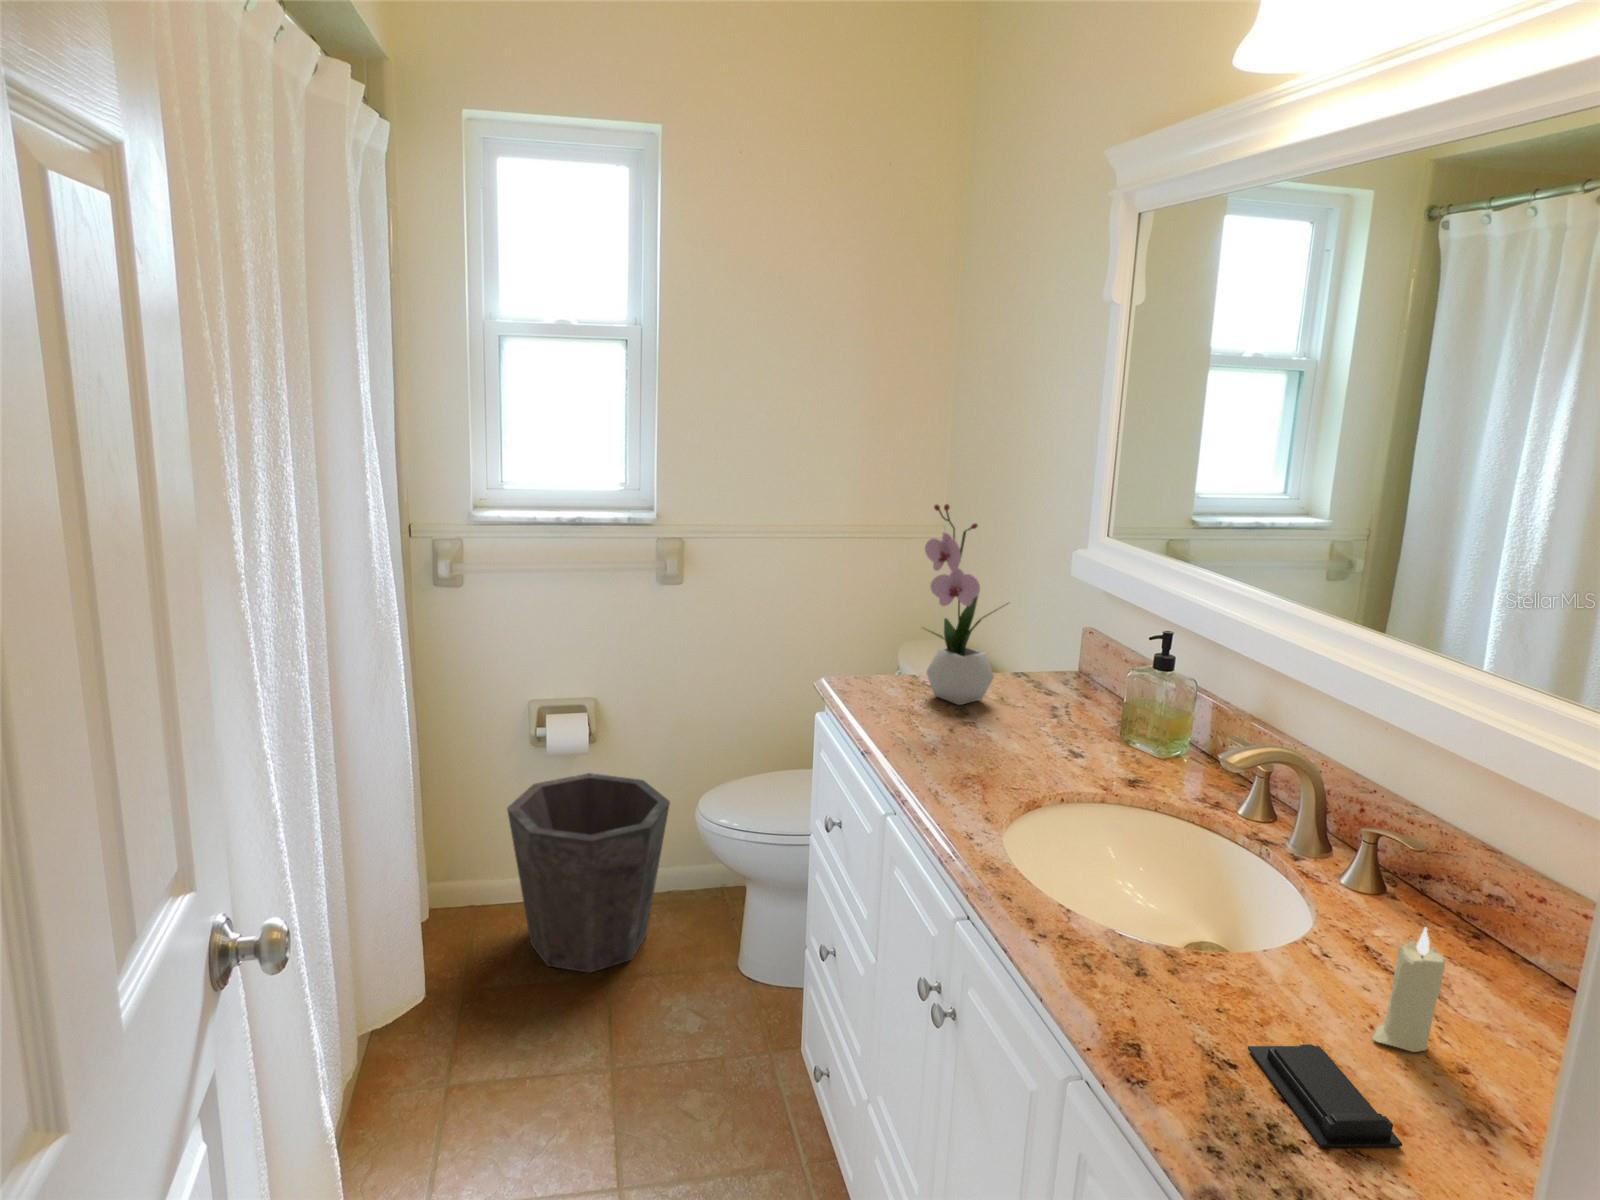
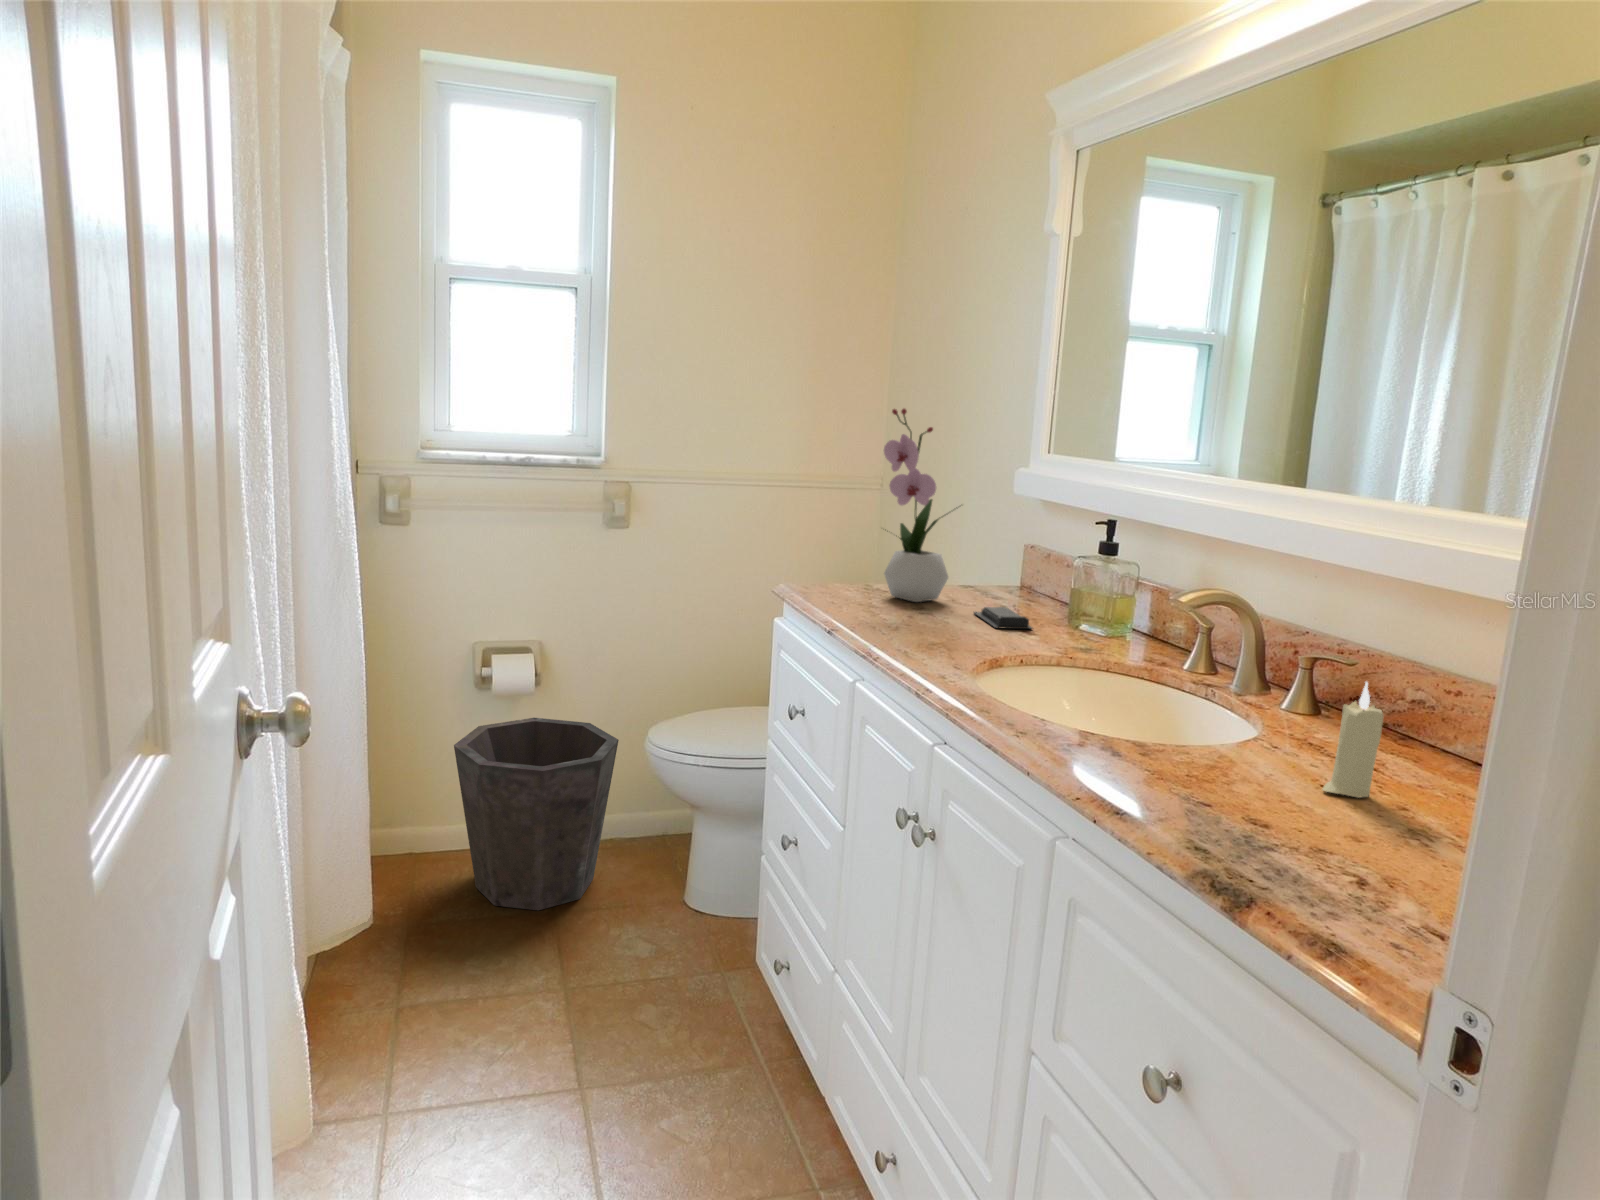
soap bar: present [1248,1044,1402,1147] -> present [974,607,1033,629]

